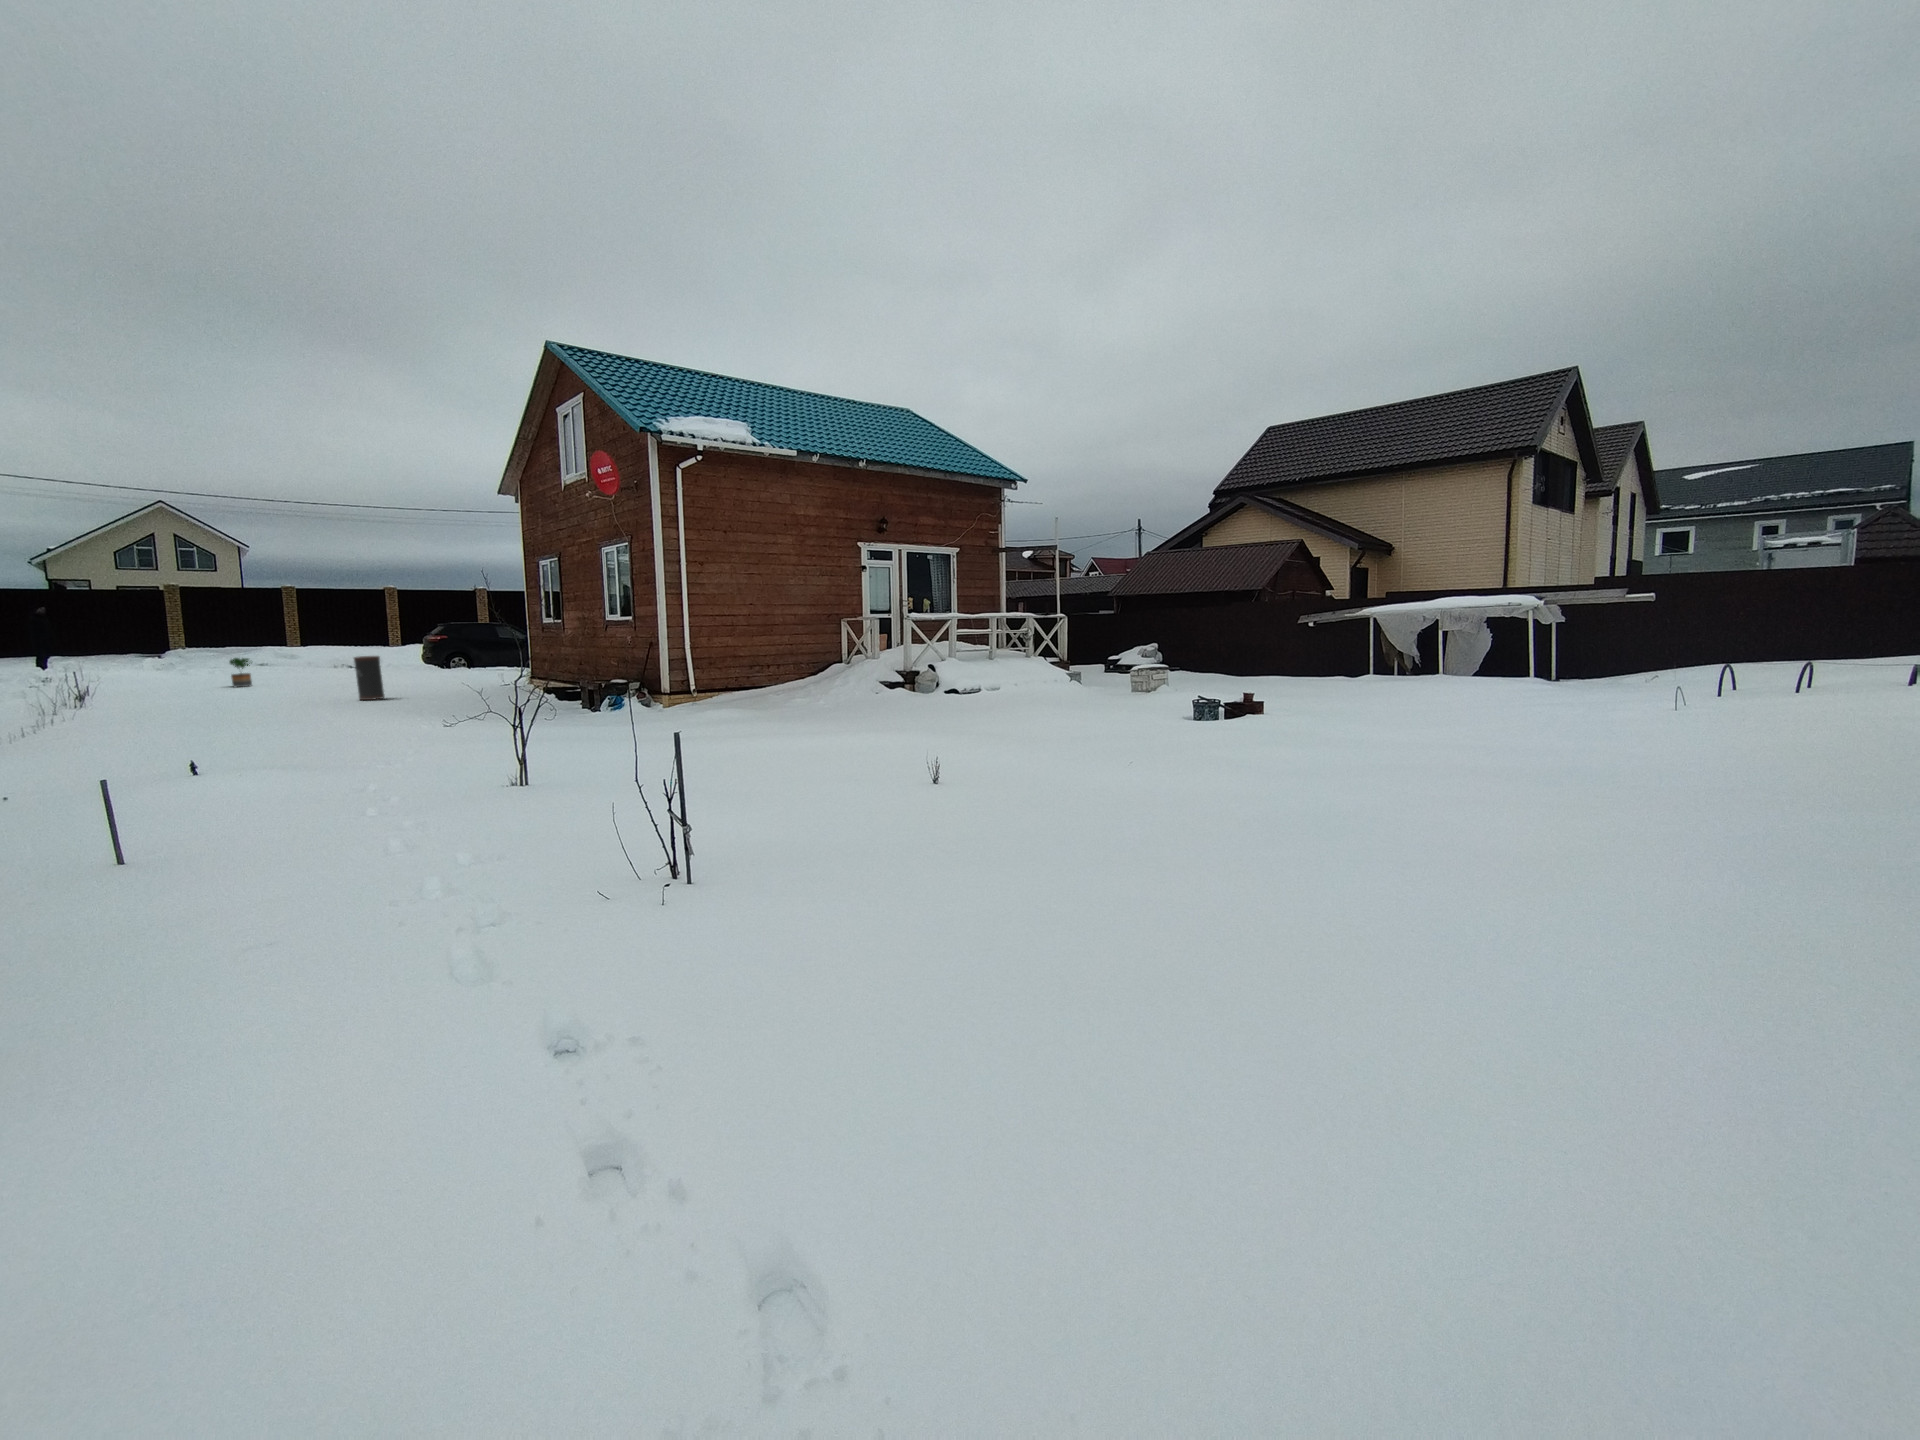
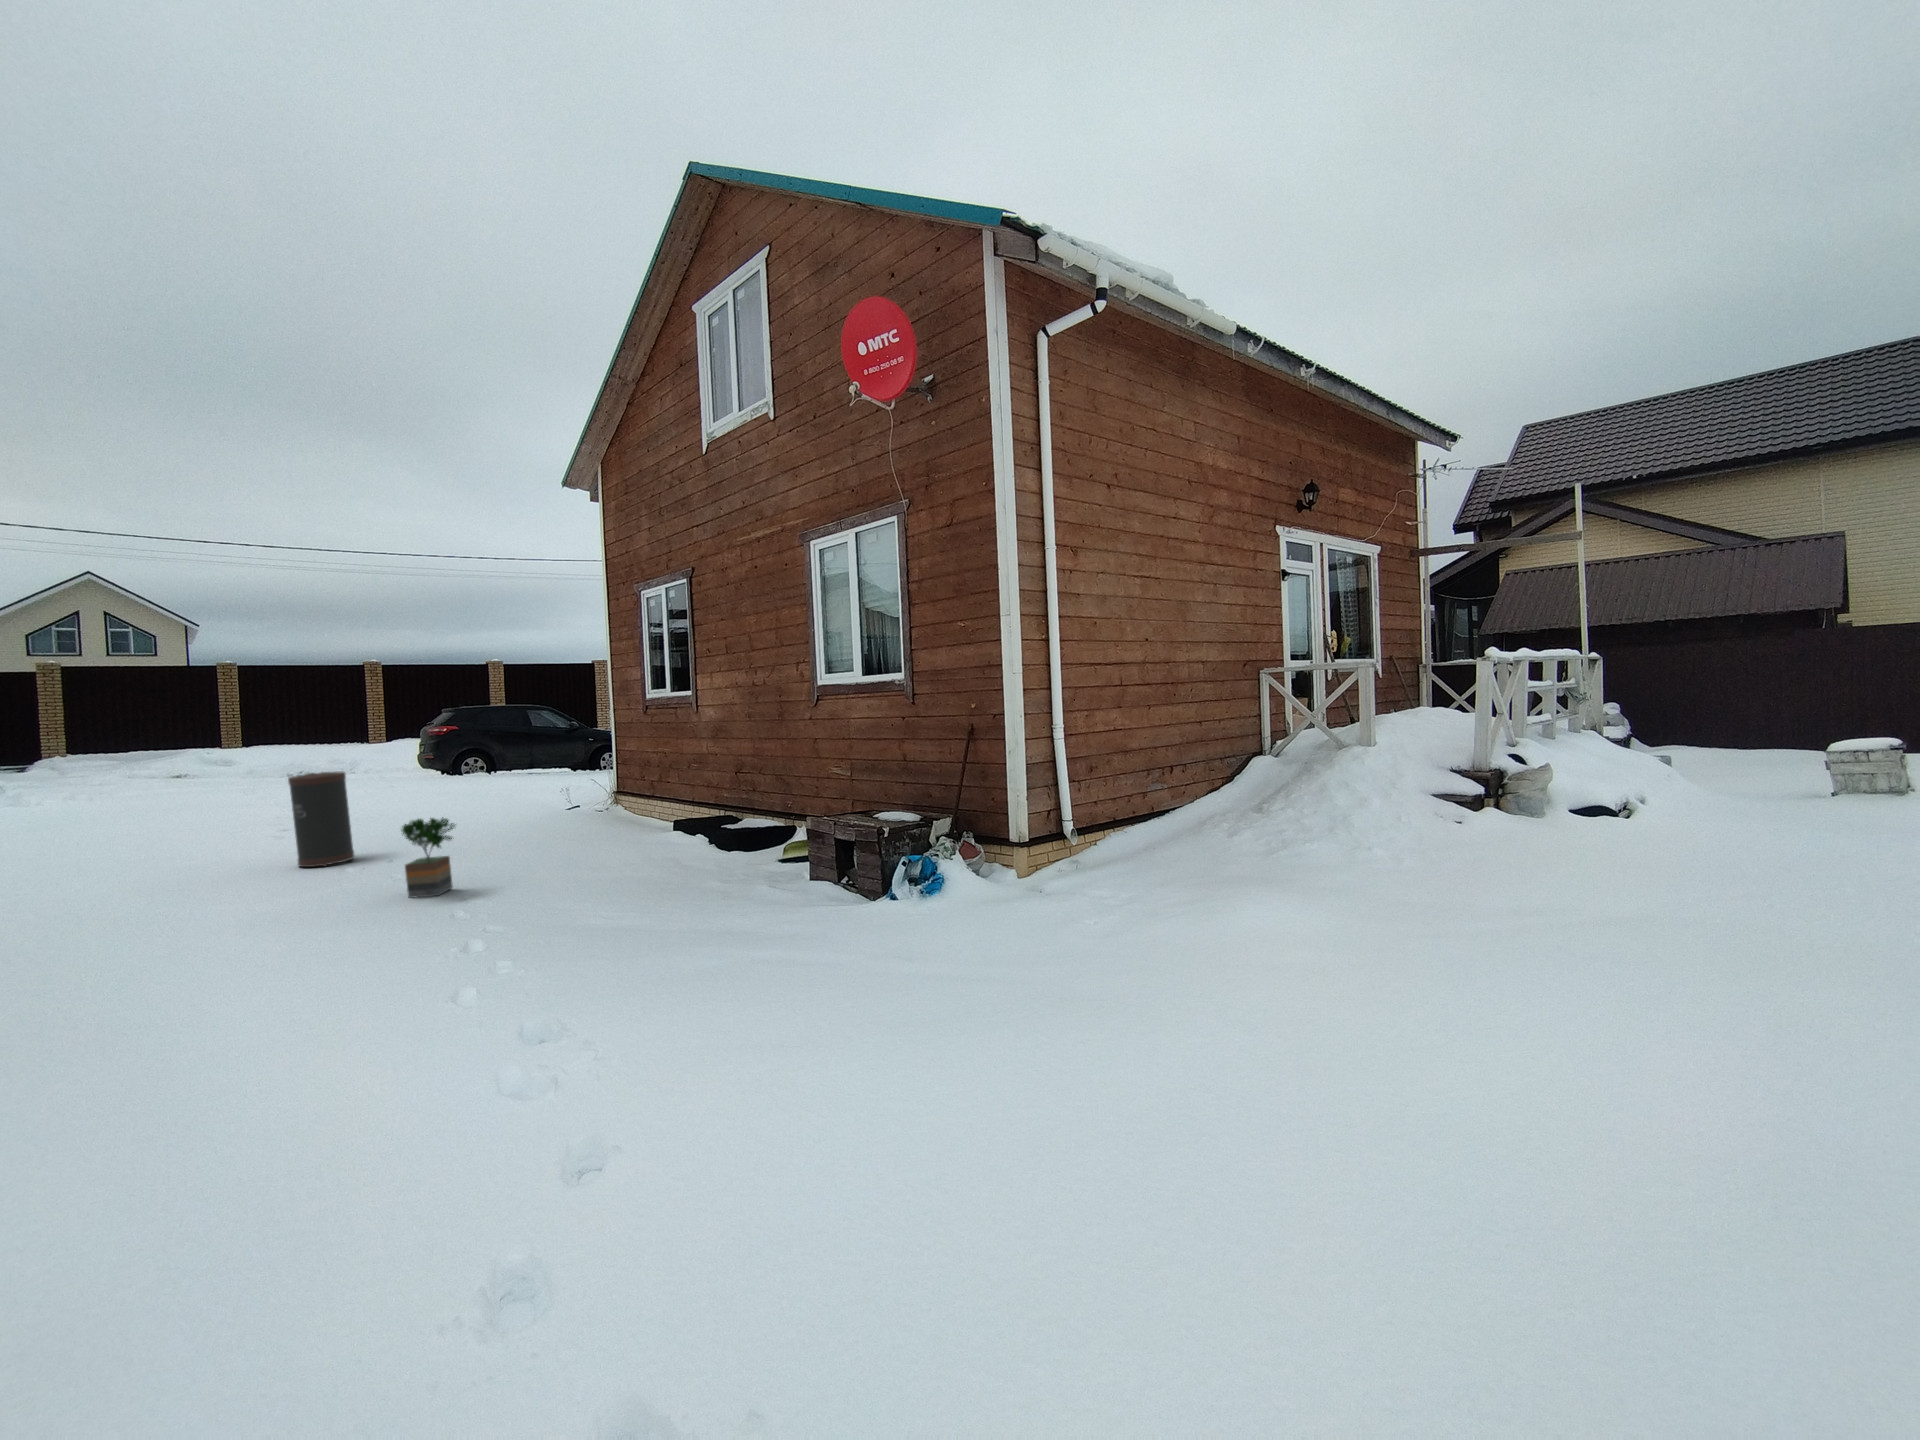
potted tree: present [230,658,252,688] -> present [401,817,456,898]

